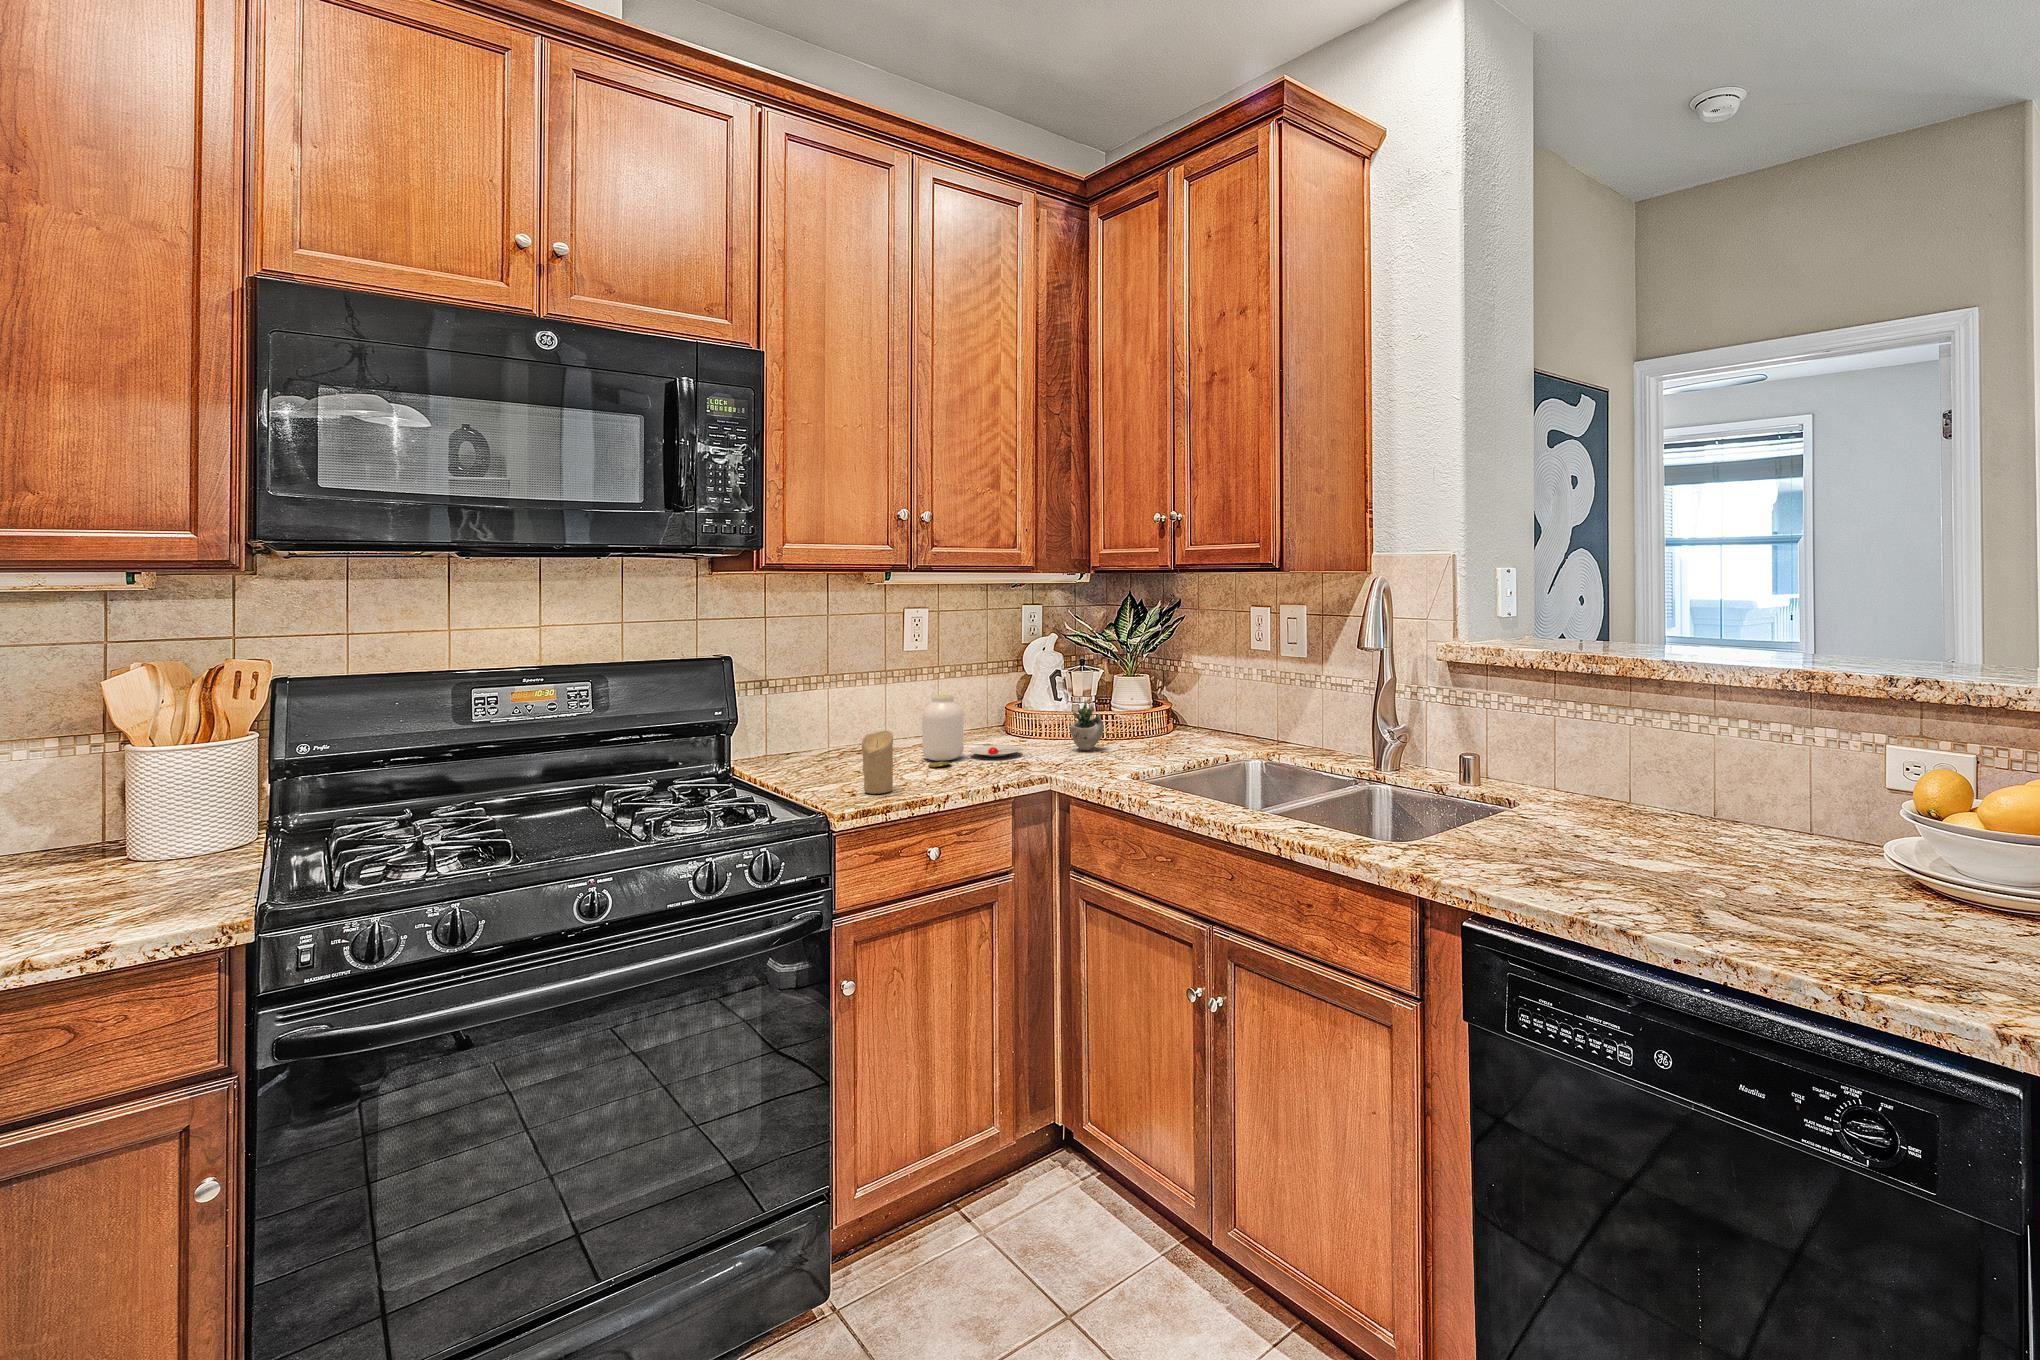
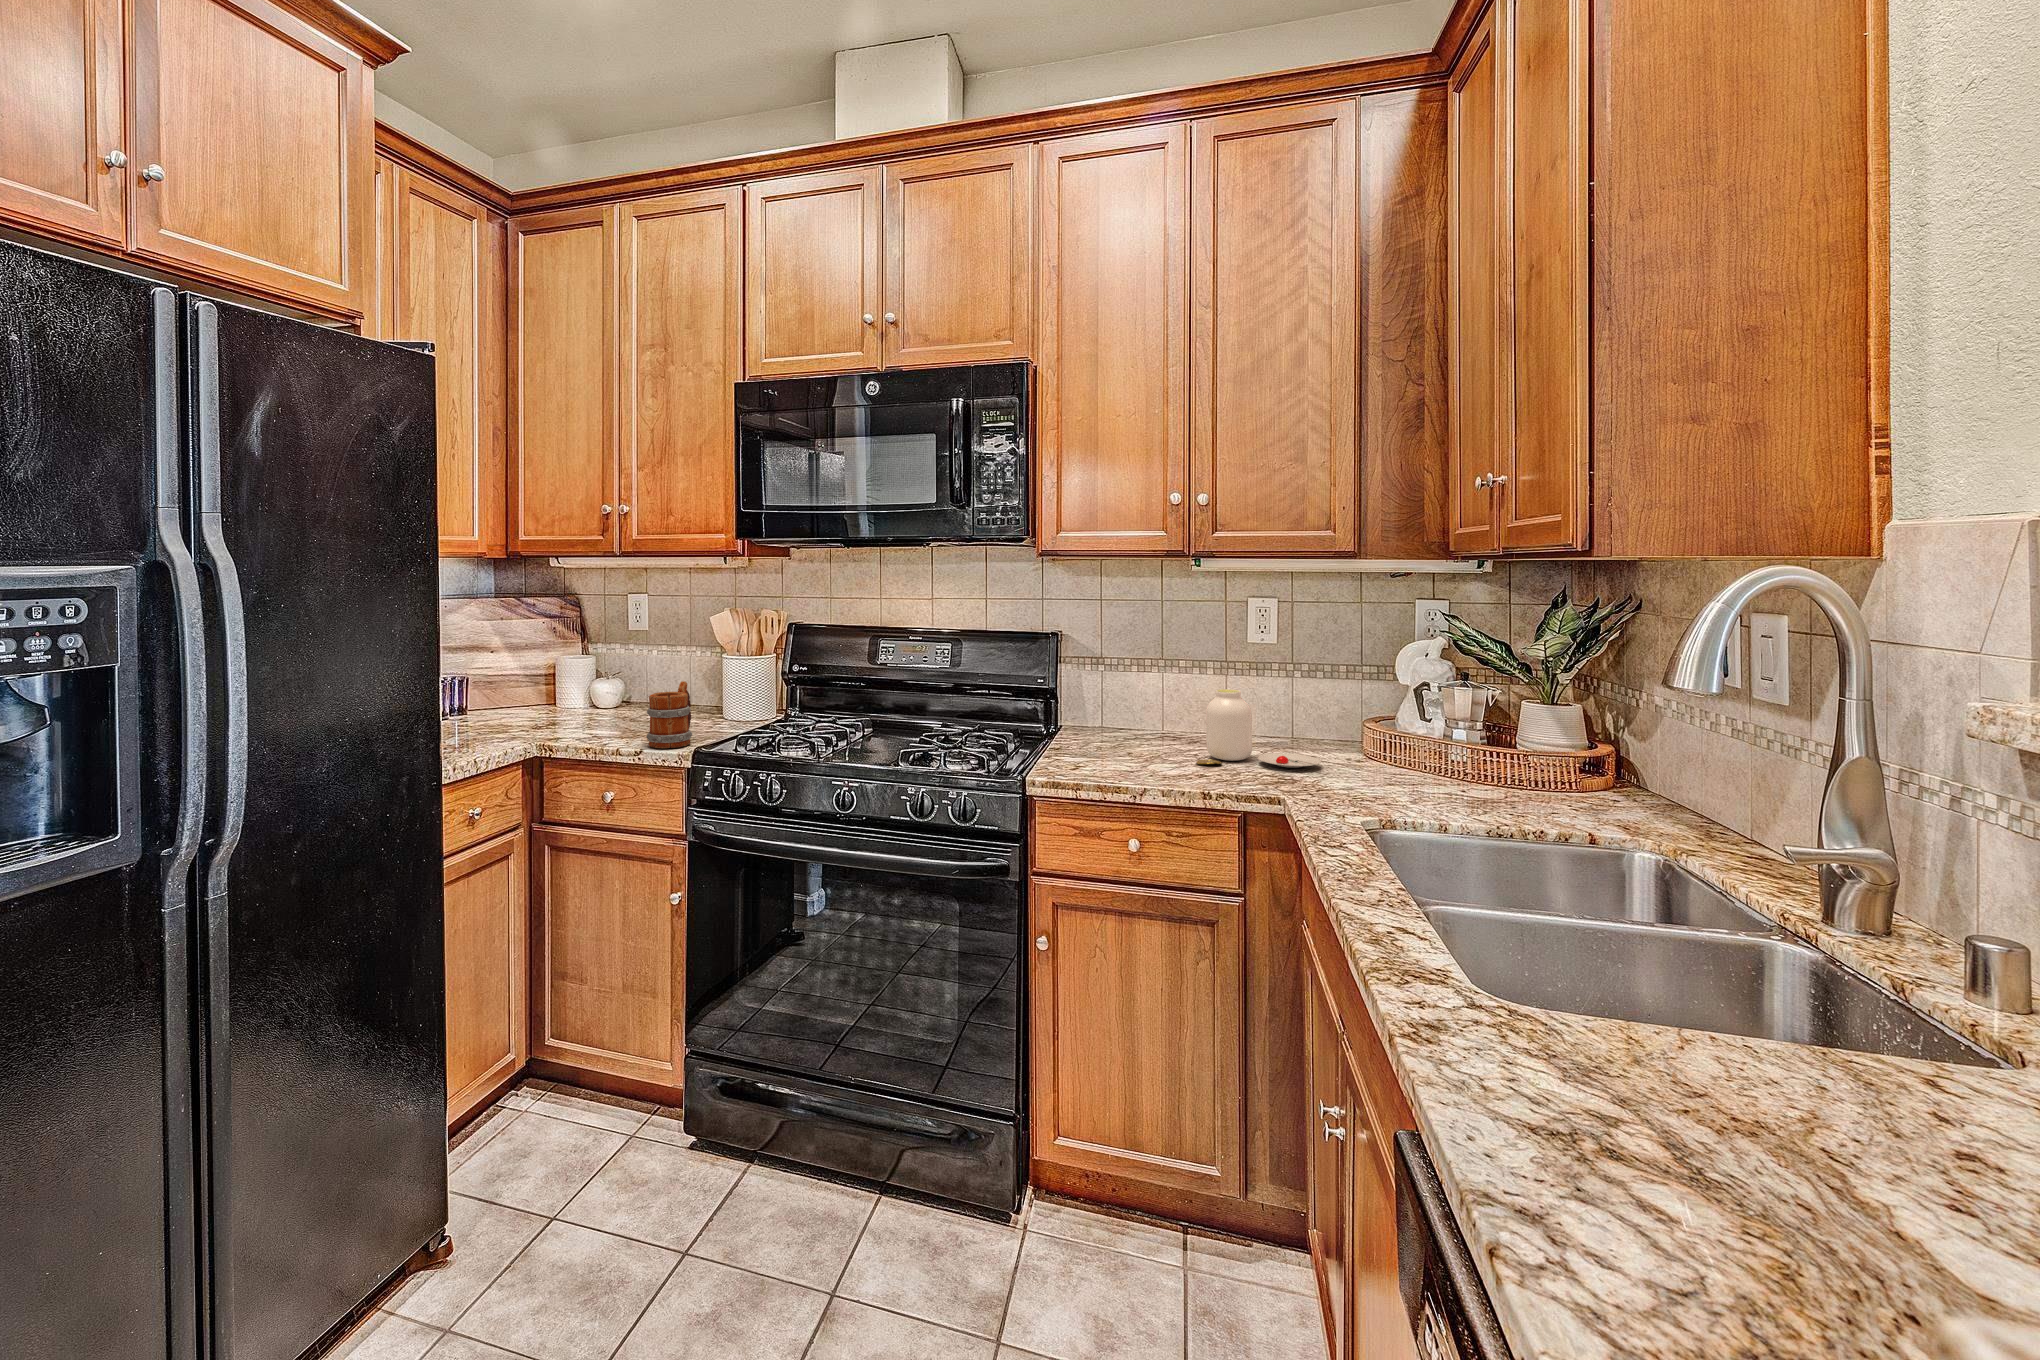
succulent plant: present [1070,698,1133,750] -> none [1381,720,1457,782]
candle: present [862,731,893,794] -> none [1084,716,1113,776]
mug: none [77,784,188,913] -> present [646,681,692,748]

